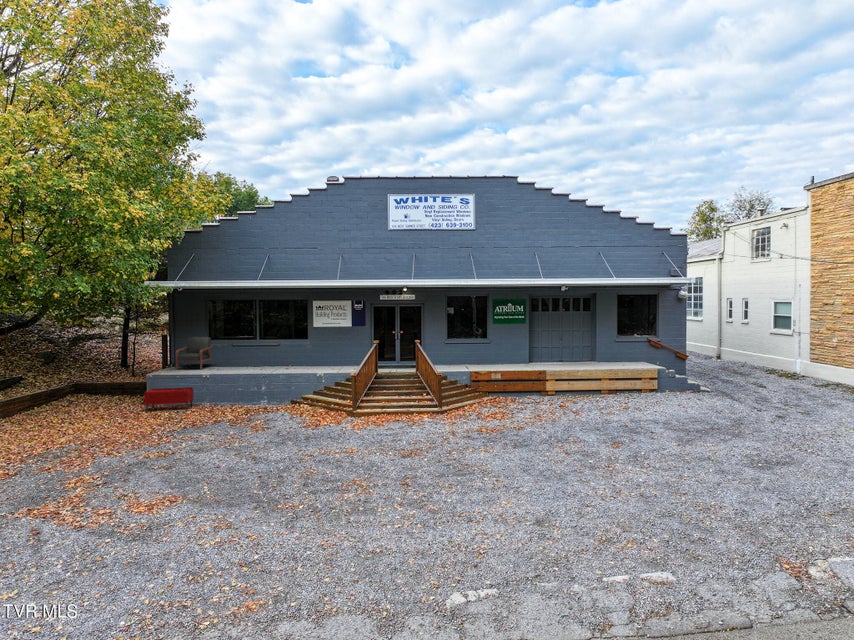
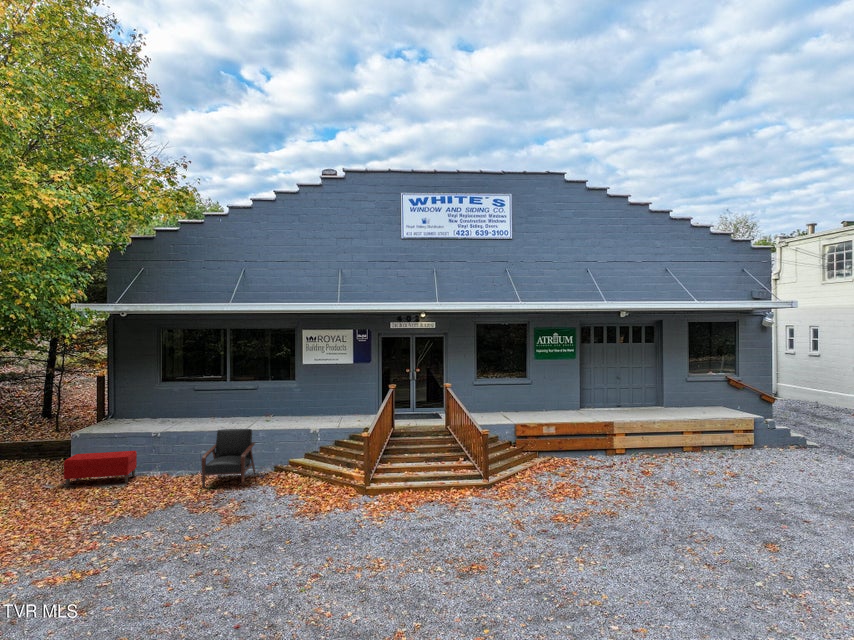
chair: present [176,337,213,370] -> present [201,429,255,488]

